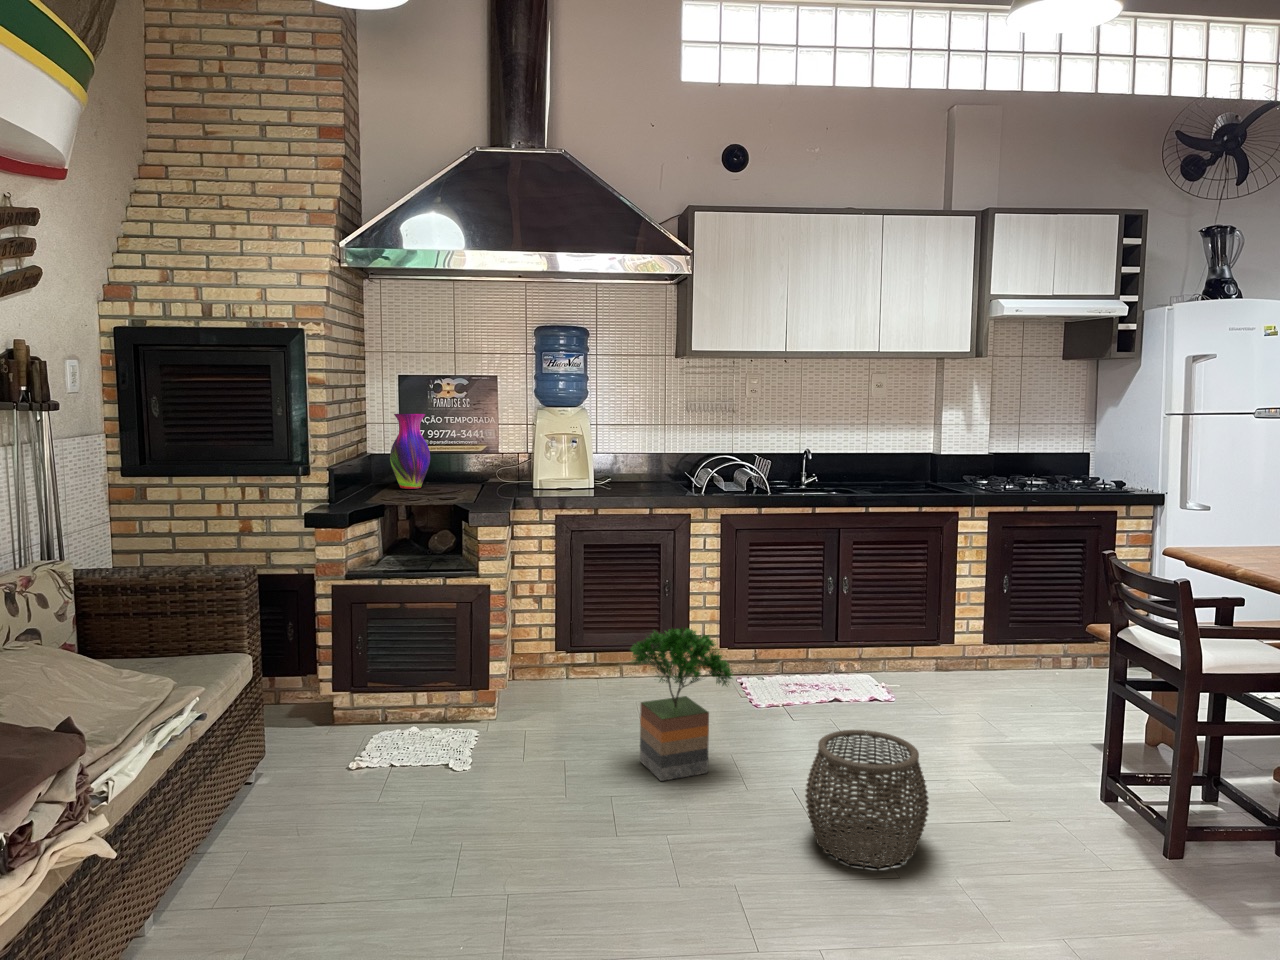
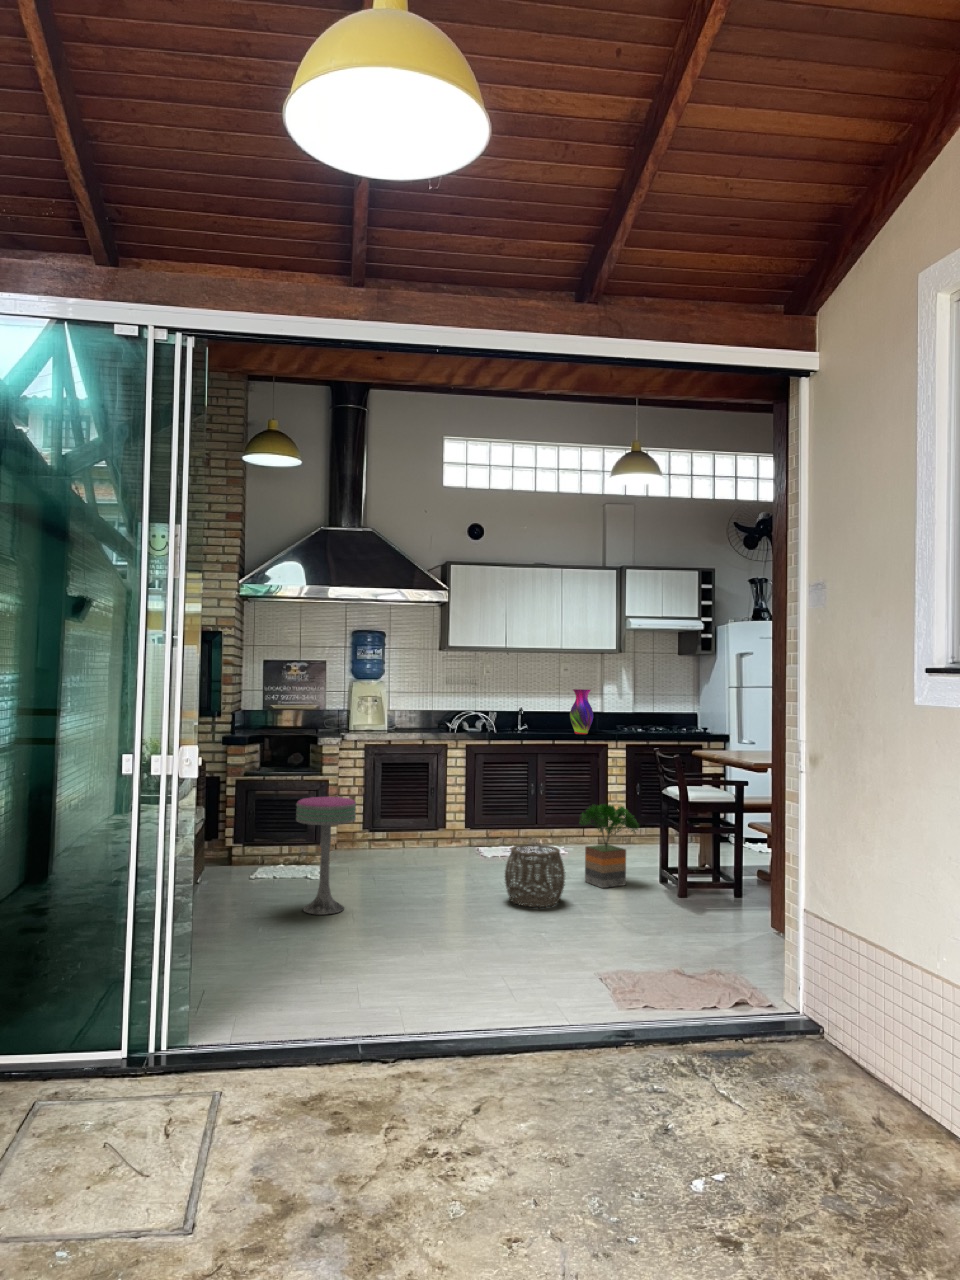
vase: present [390,414,430,489] -> present [570,689,593,734]
potted tree: present [631,628,733,781] -> present [581,804,638,888]
bar stool: none [395,645,514,884] -> present [296,797,356,915]

